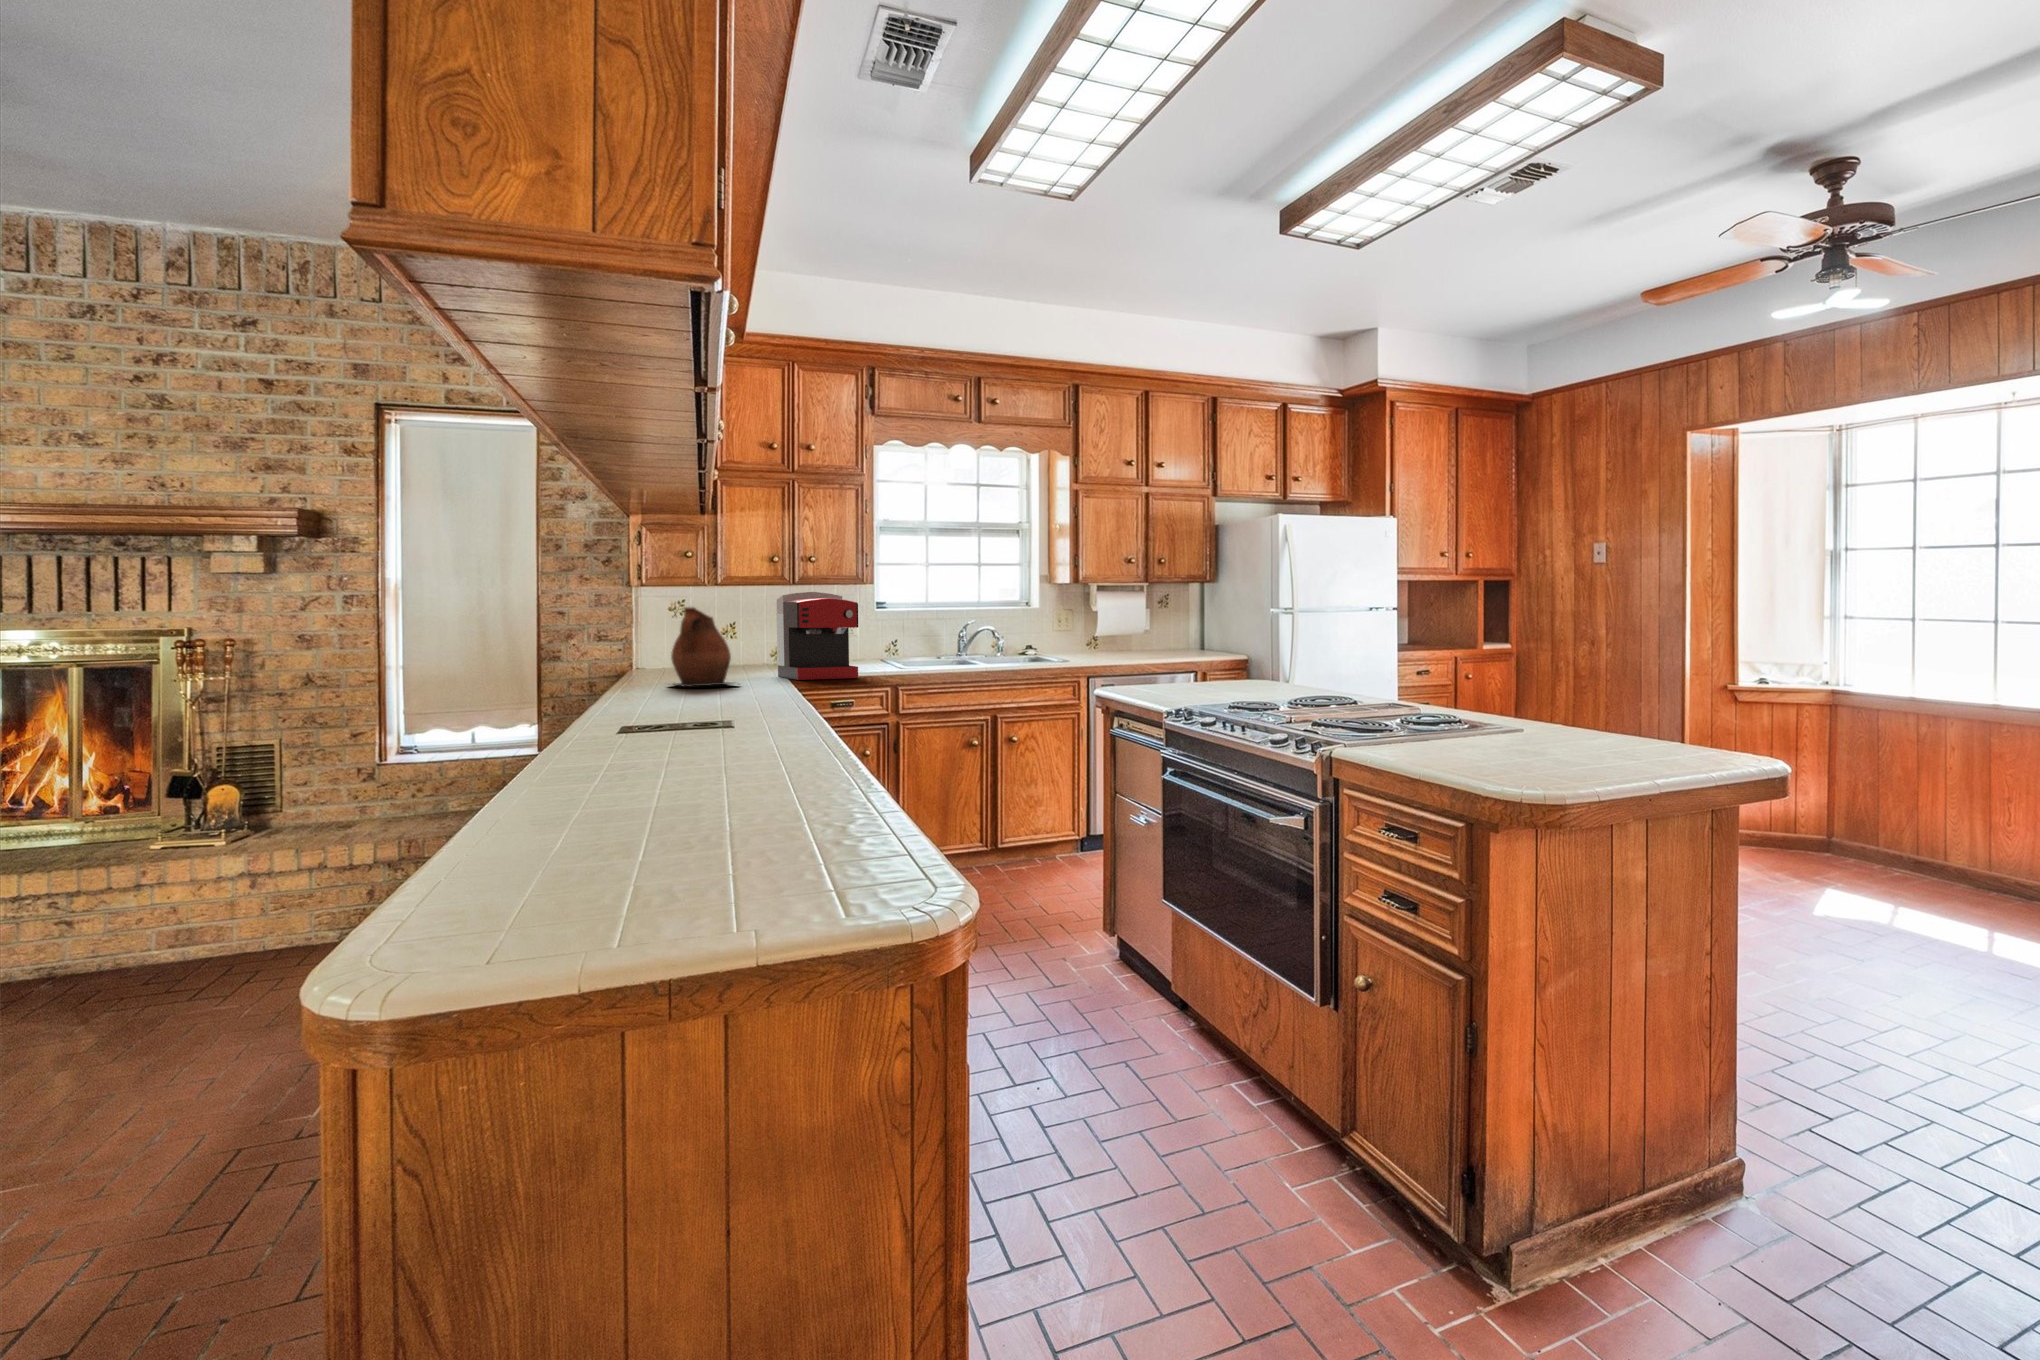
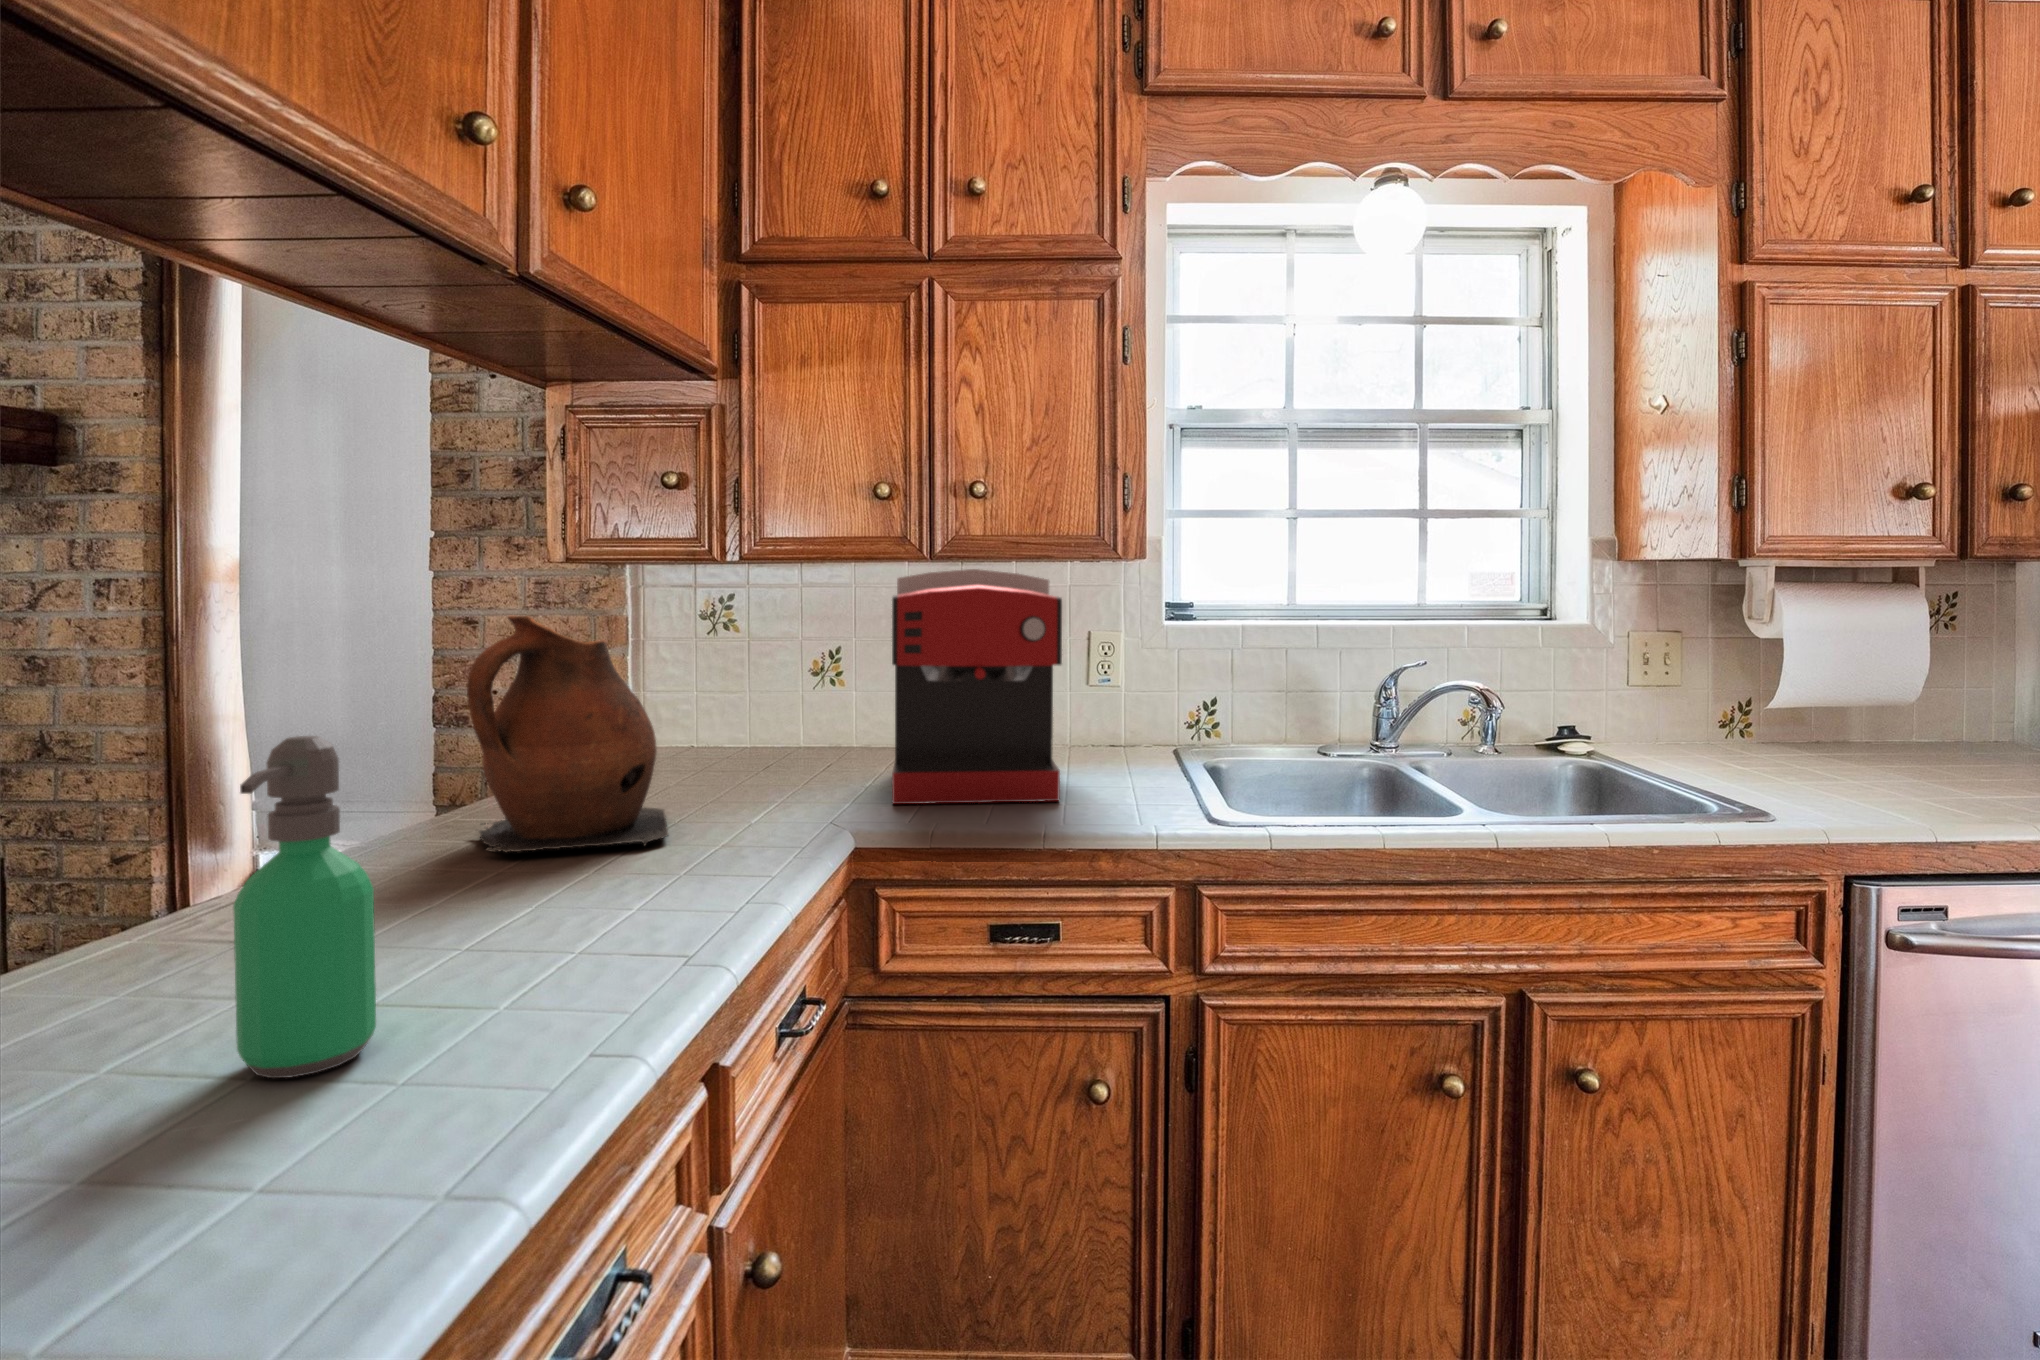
soap dispenser: none [748,628,774,701] -> present [233,736,376,1078]

